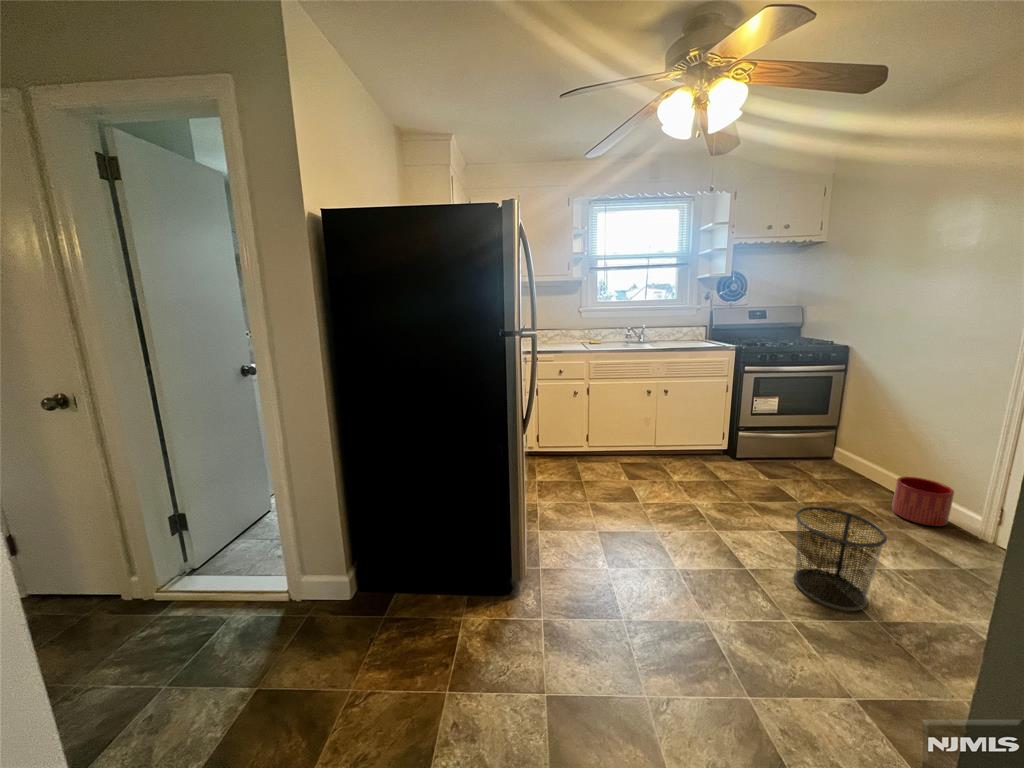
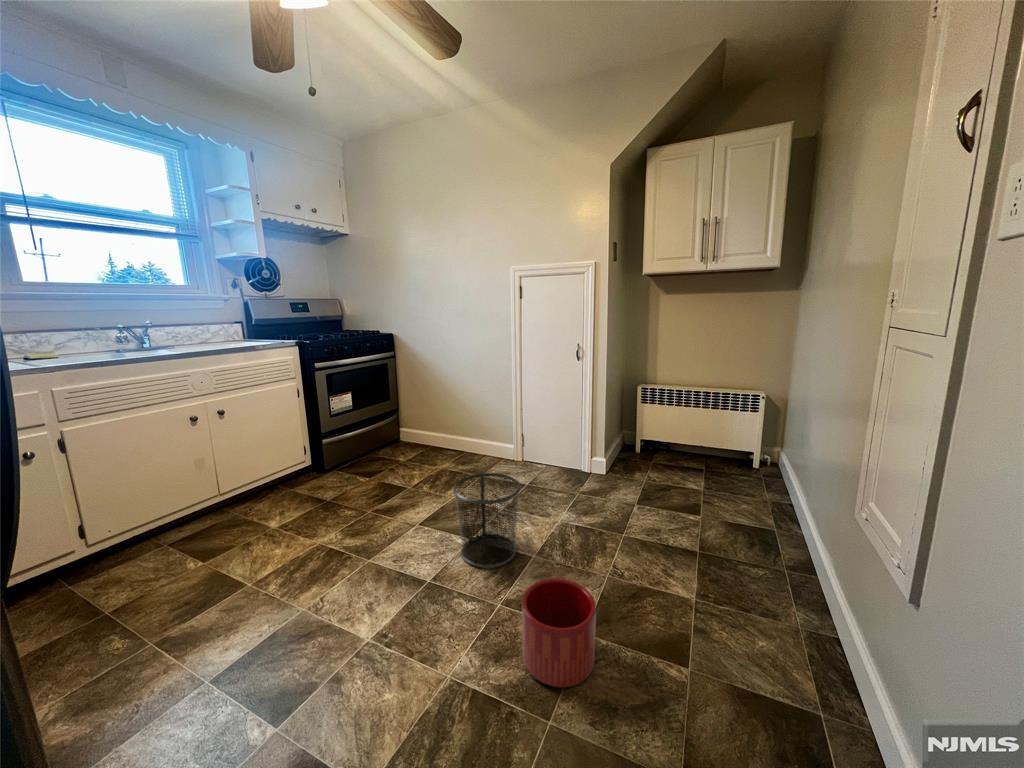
planter: present [892,477,954,526] -> present [522,578,596,687]

